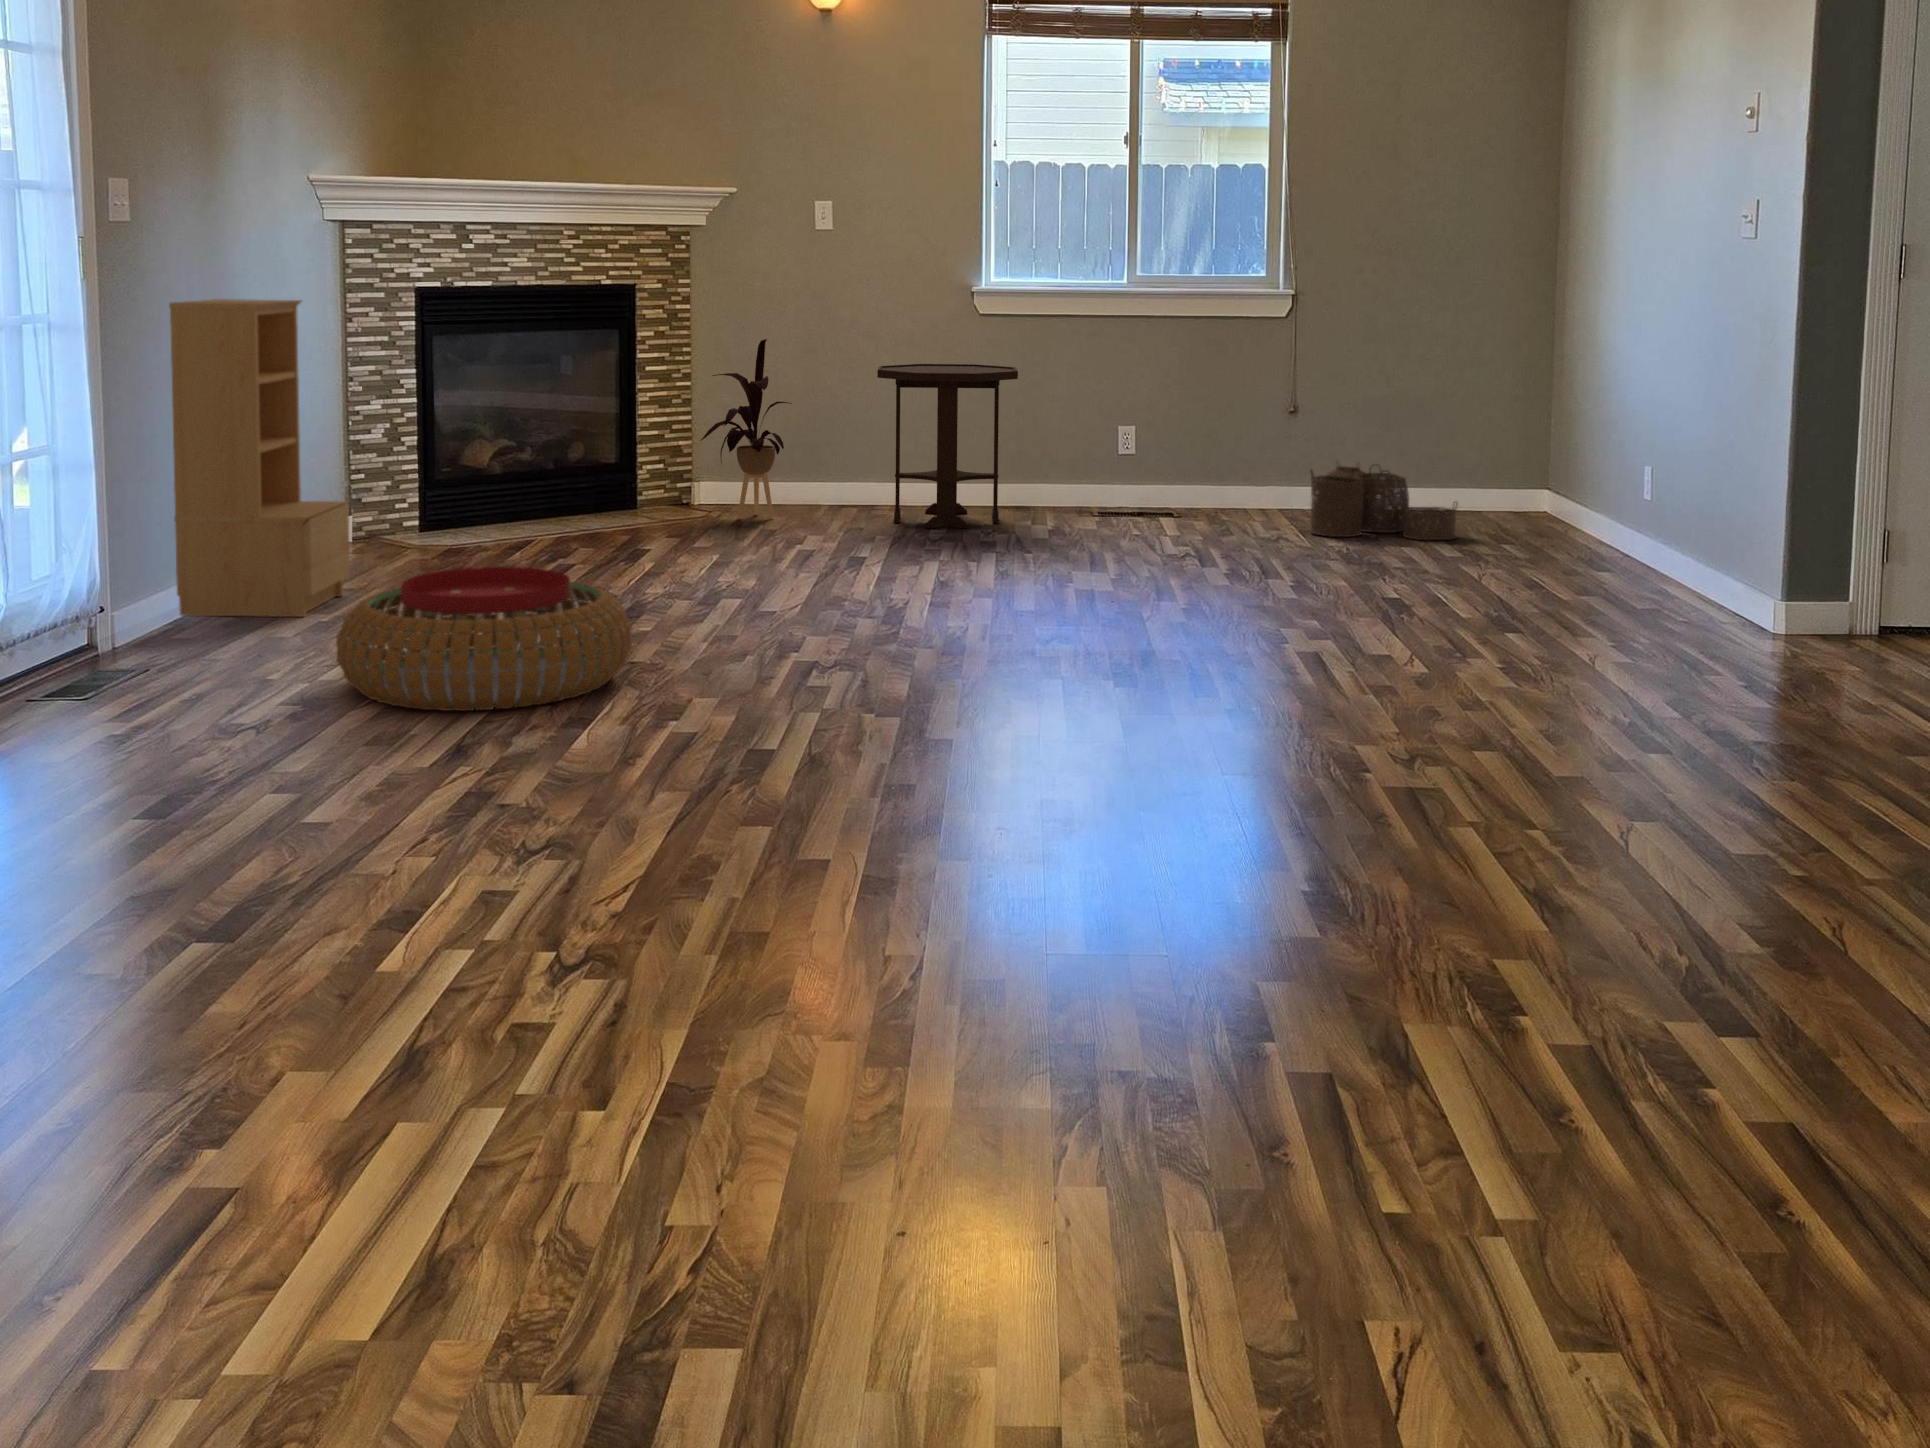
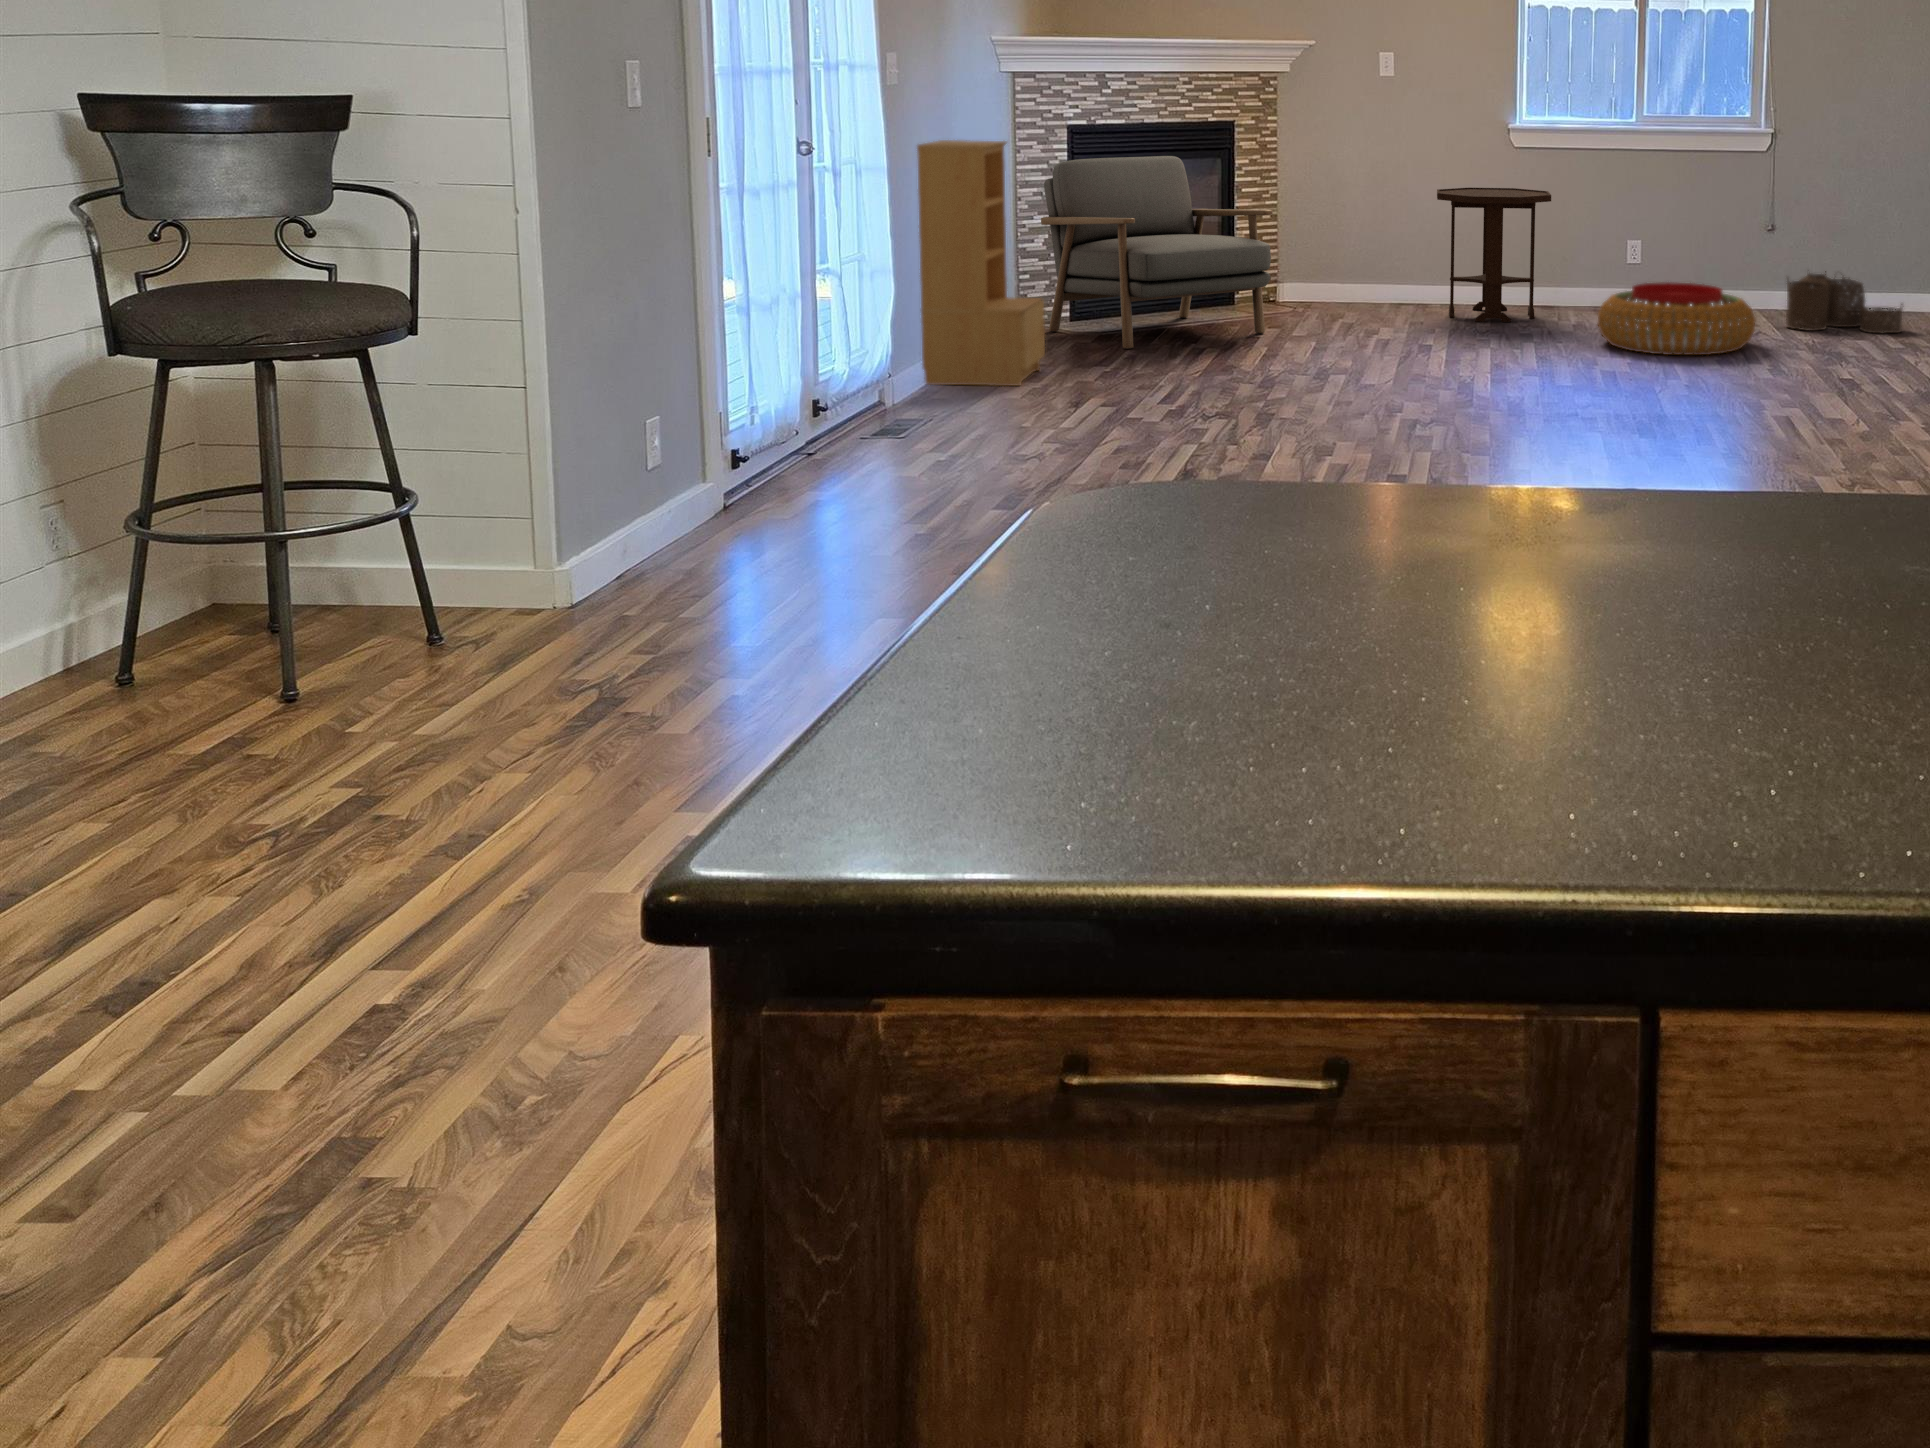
armchair: none [375,326,665,565] -> present [1041,156,1273,349]
house plant: present [700,339,791,519] -> none [1292,167,1366,314]
pouf: present [336,567,632,711] -> present [1598,282,1755,355]

